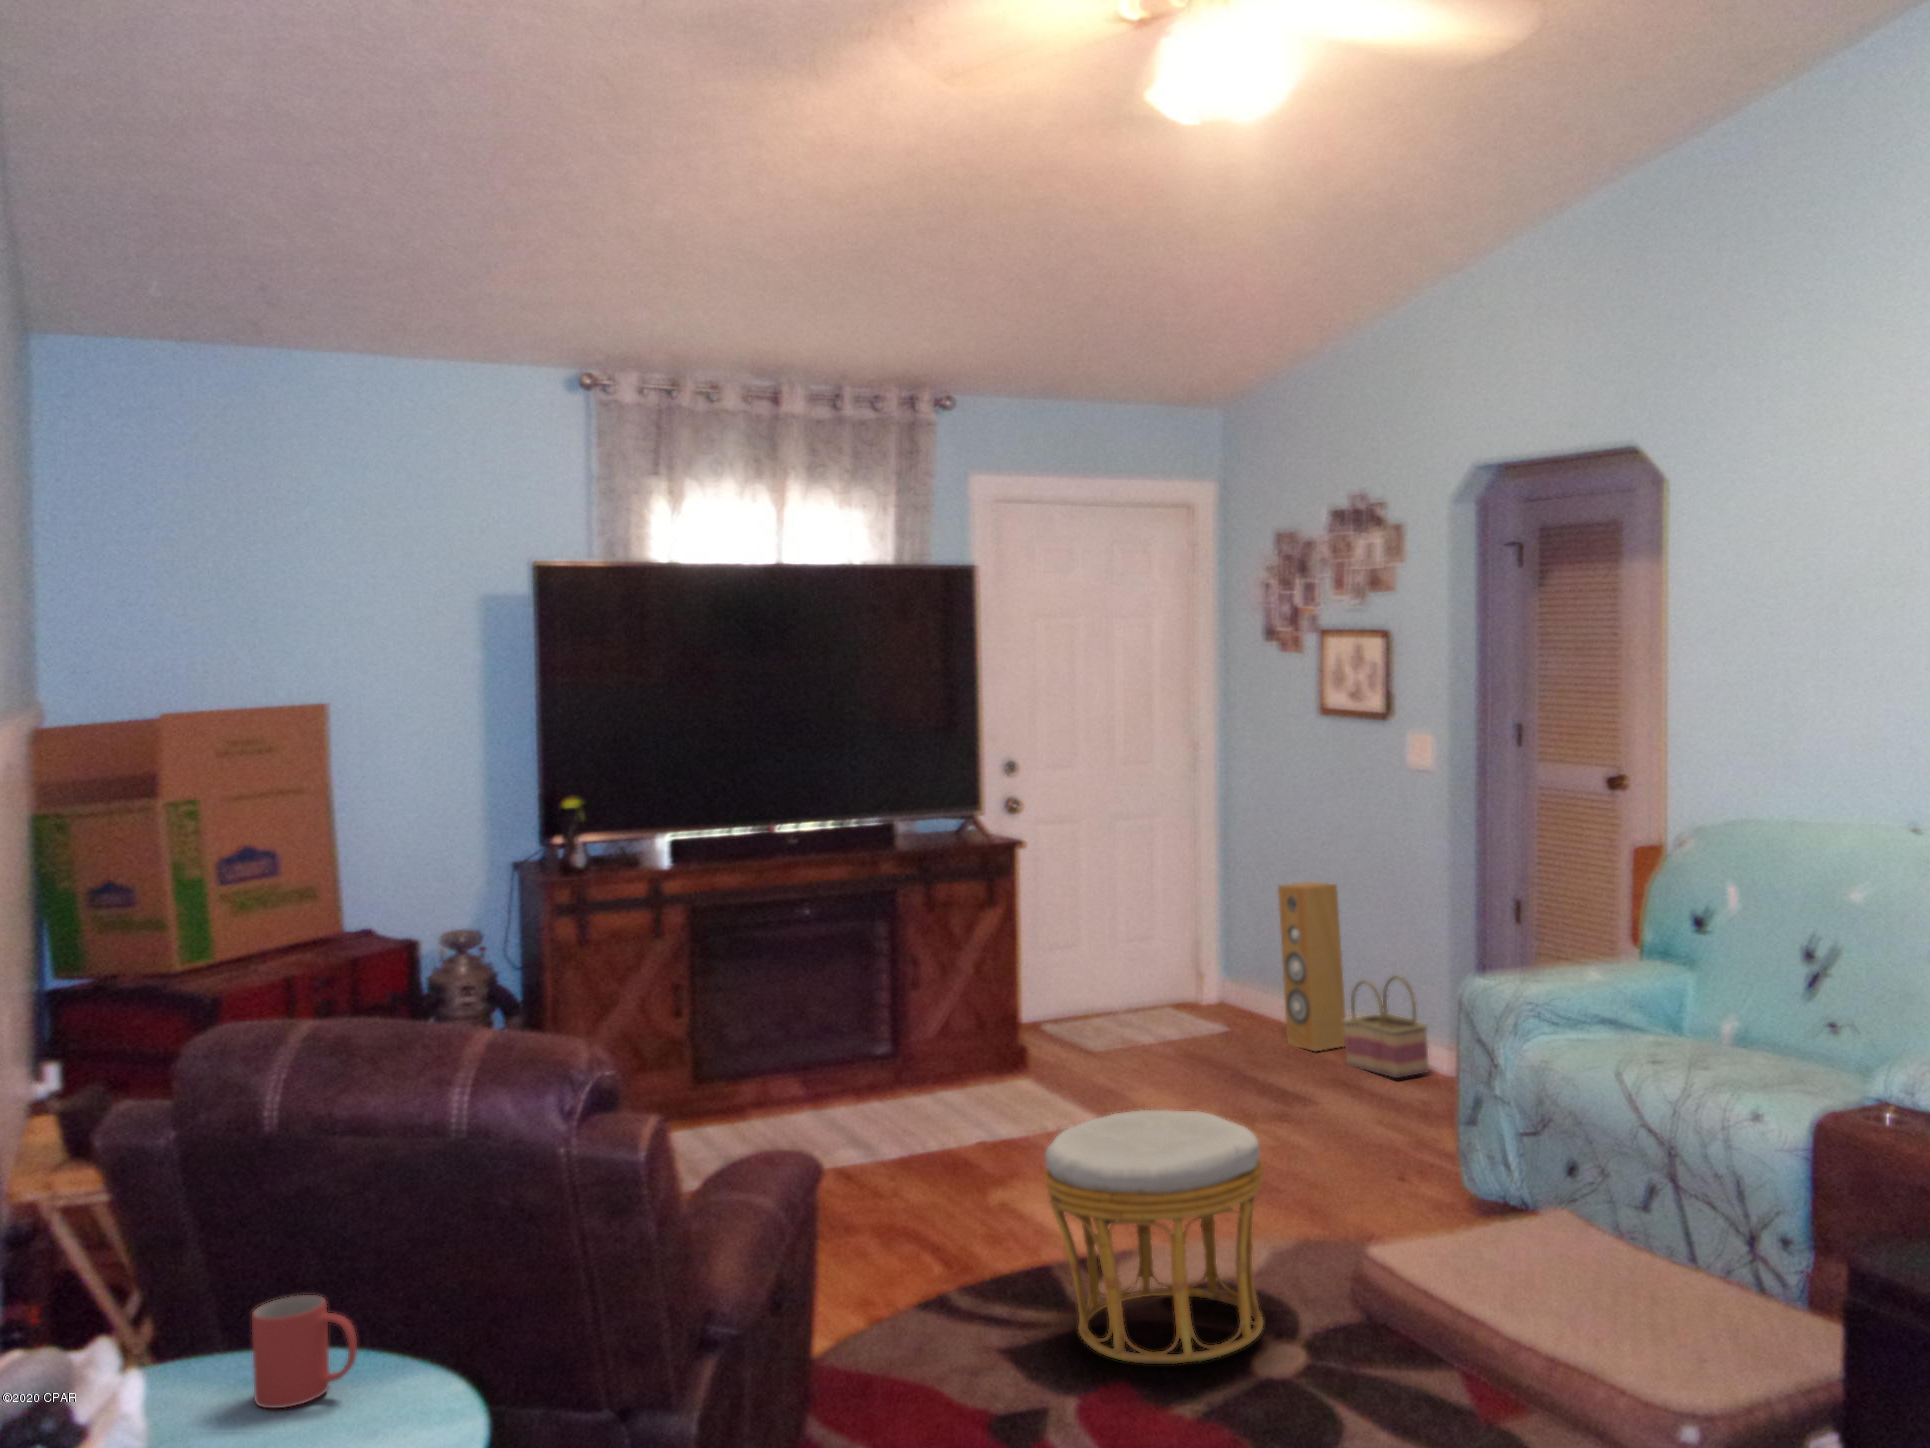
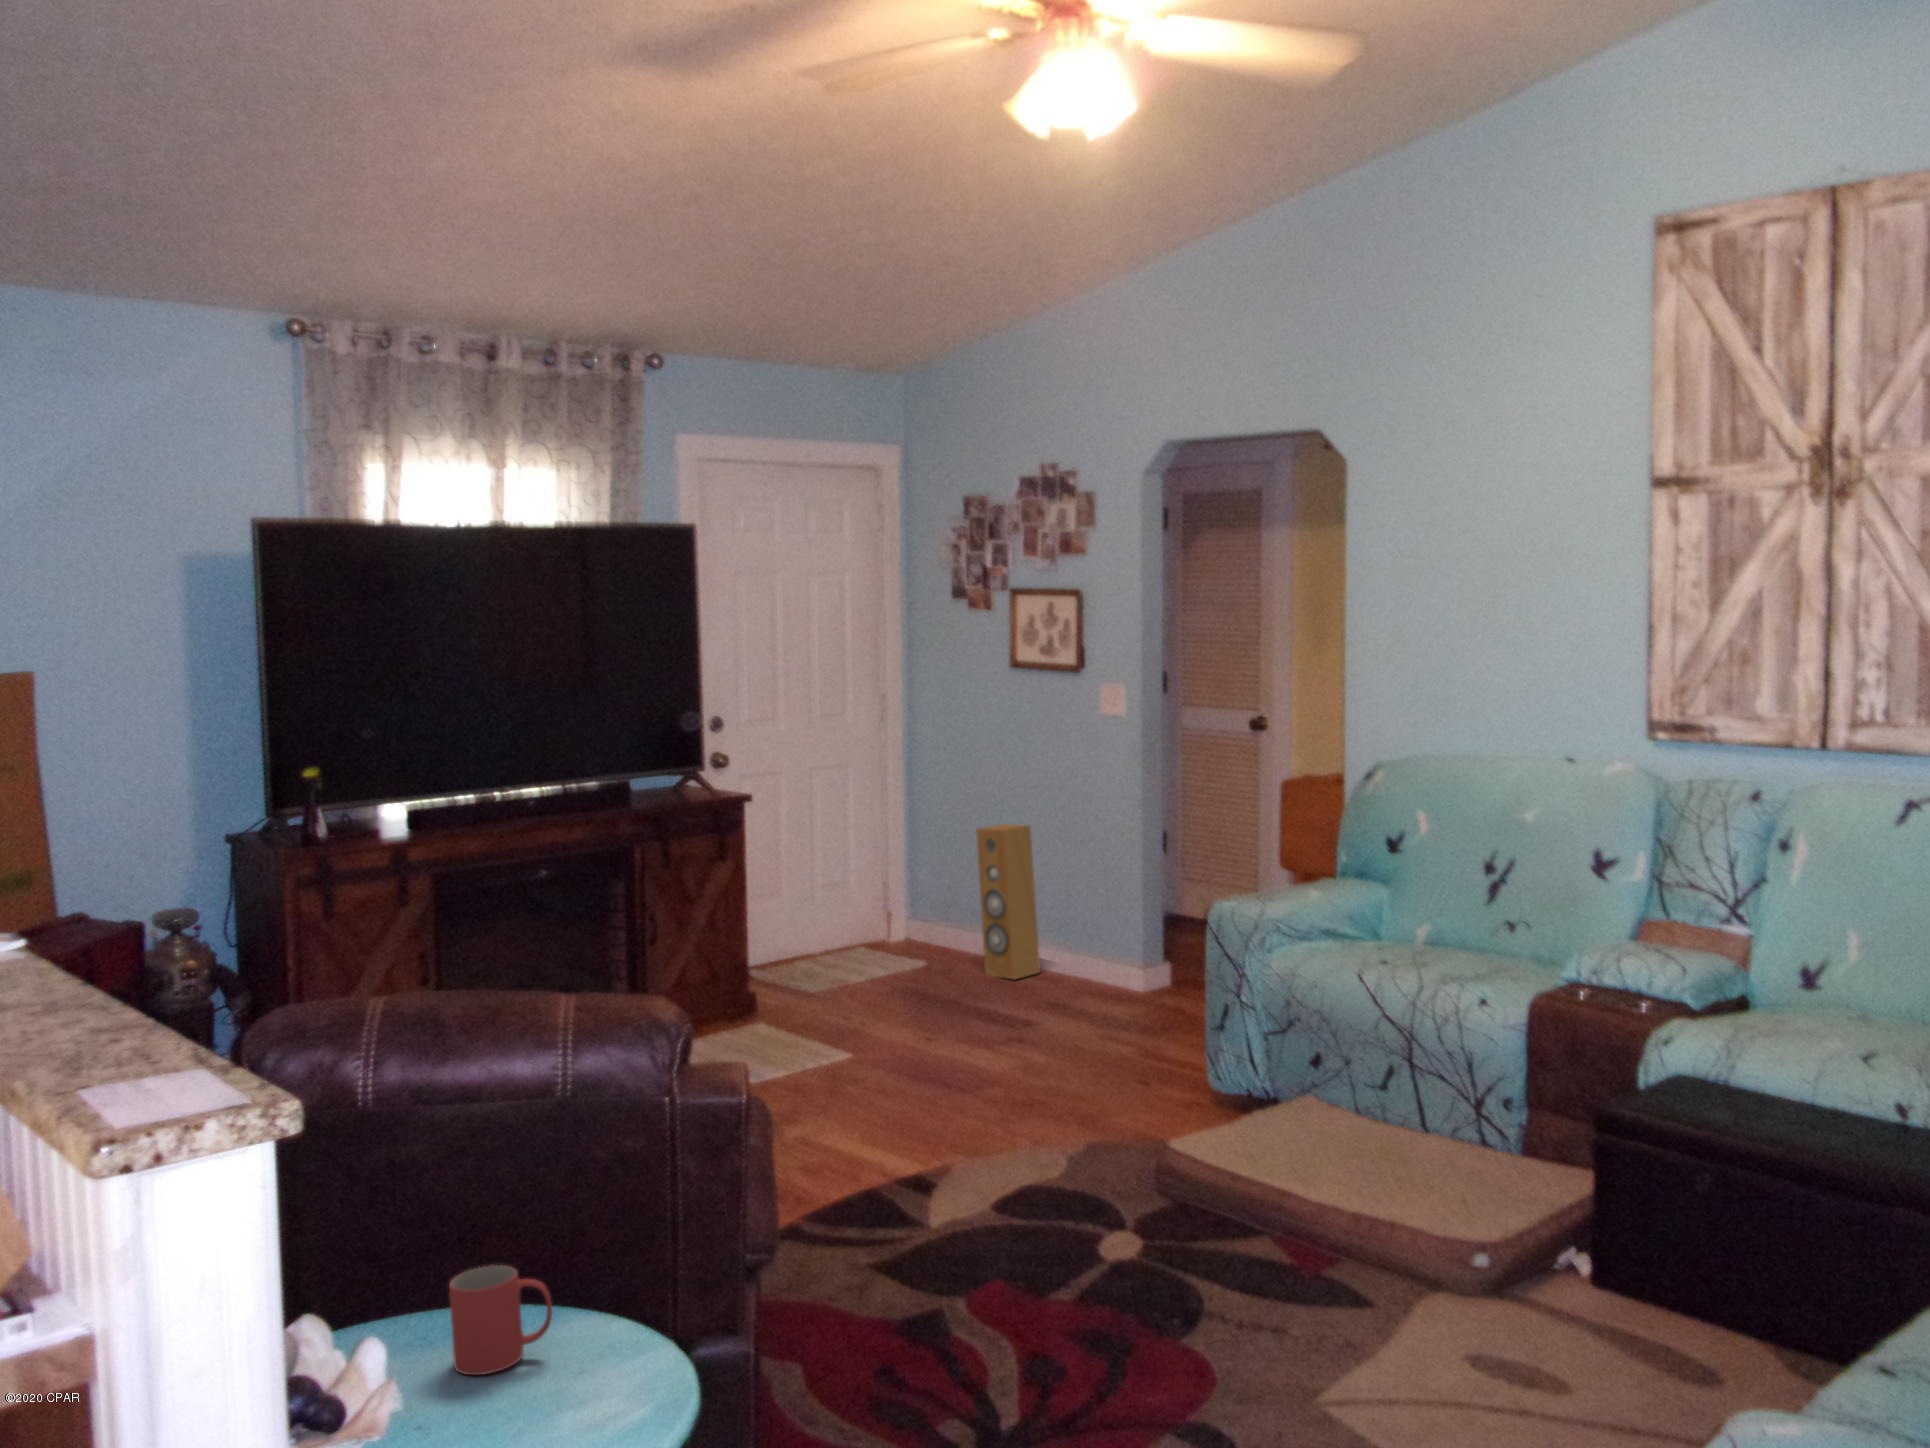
basket: present [1343,976,1429,1078] -> none [1043,905,1123,998]
ottoman: present [1045,1110,1263,1364] -> none [902,1037,1098,1263]

